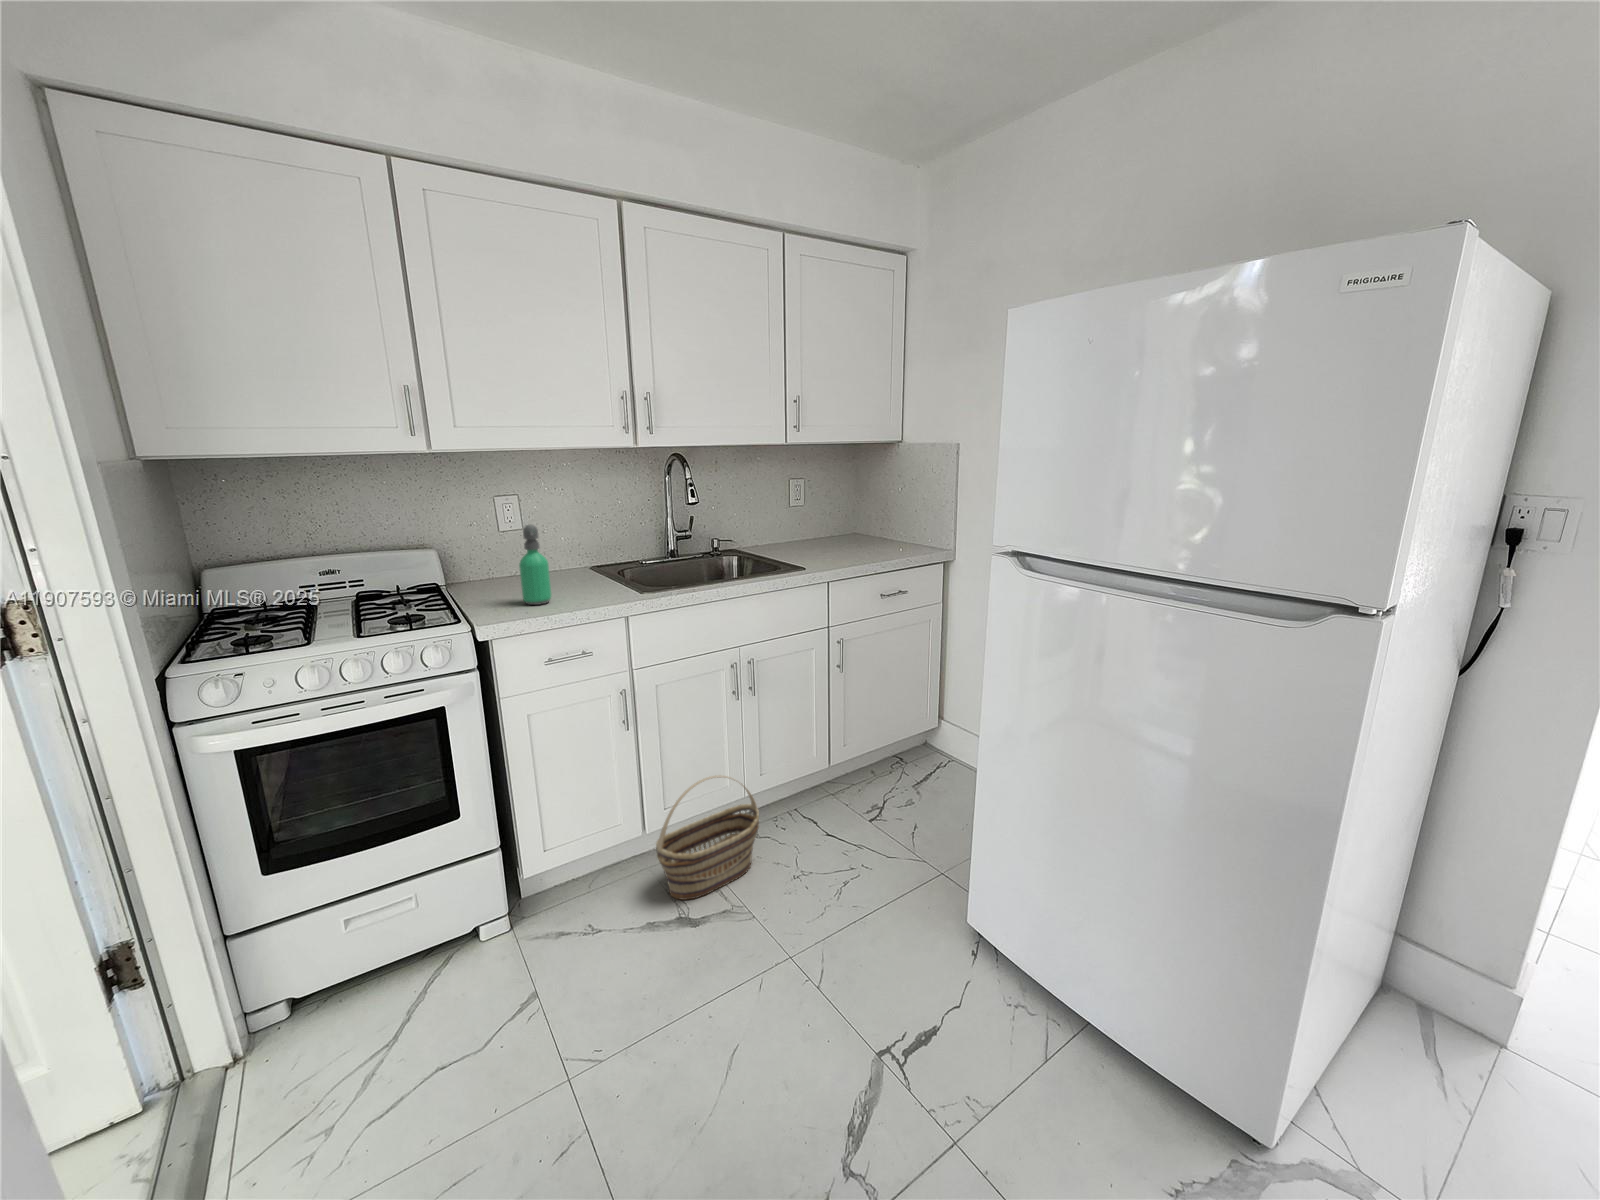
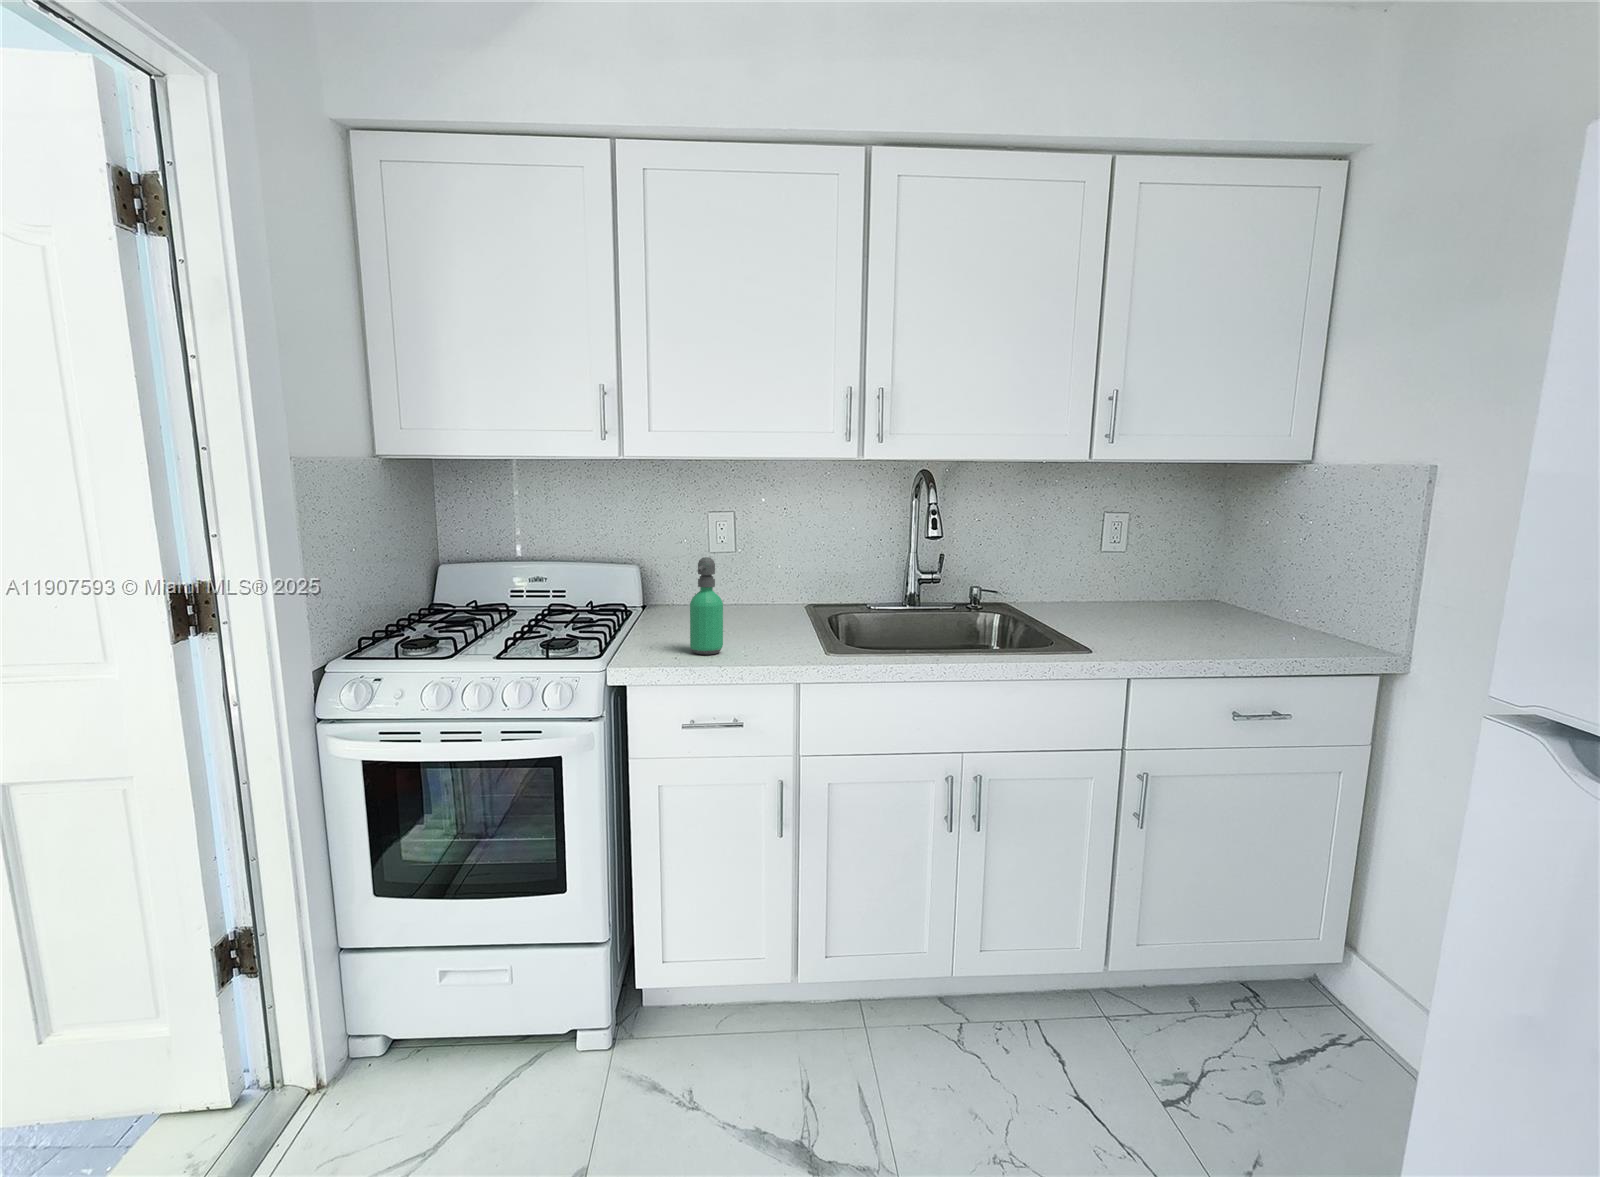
basket: present [656,775,759,900] -> none [792,939,957,1118]

